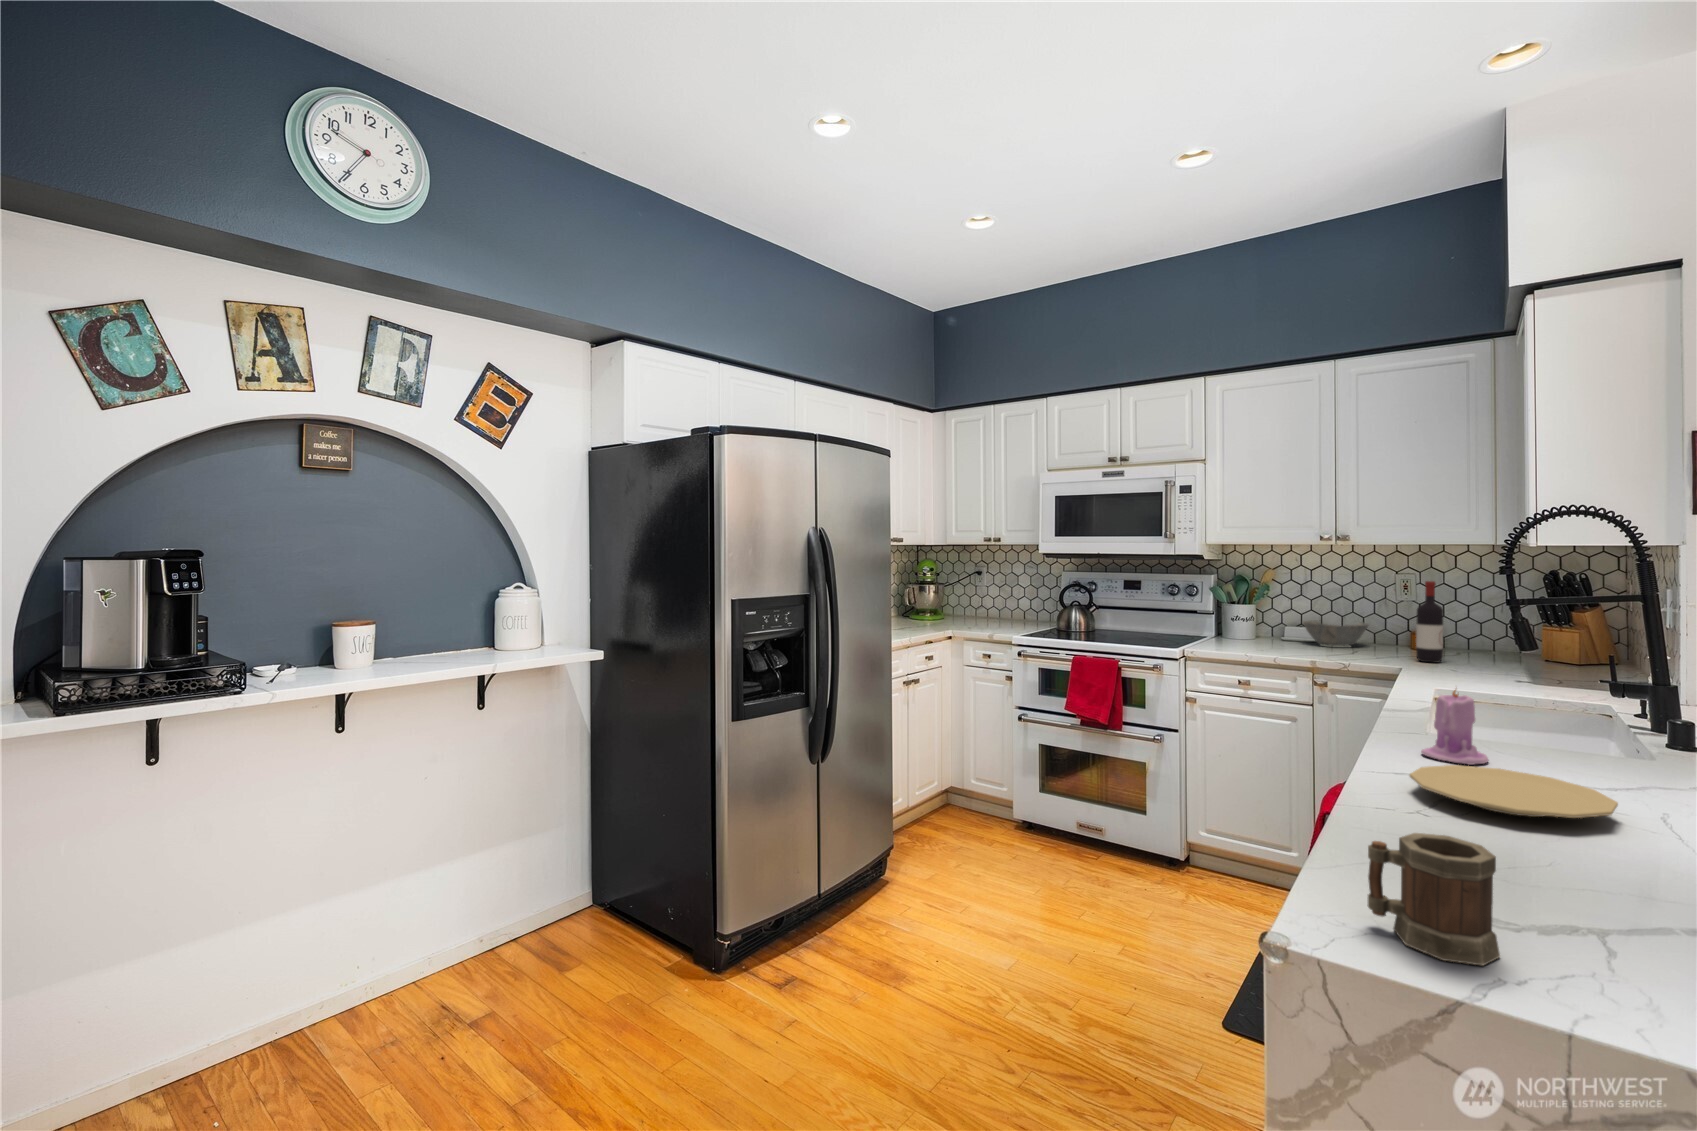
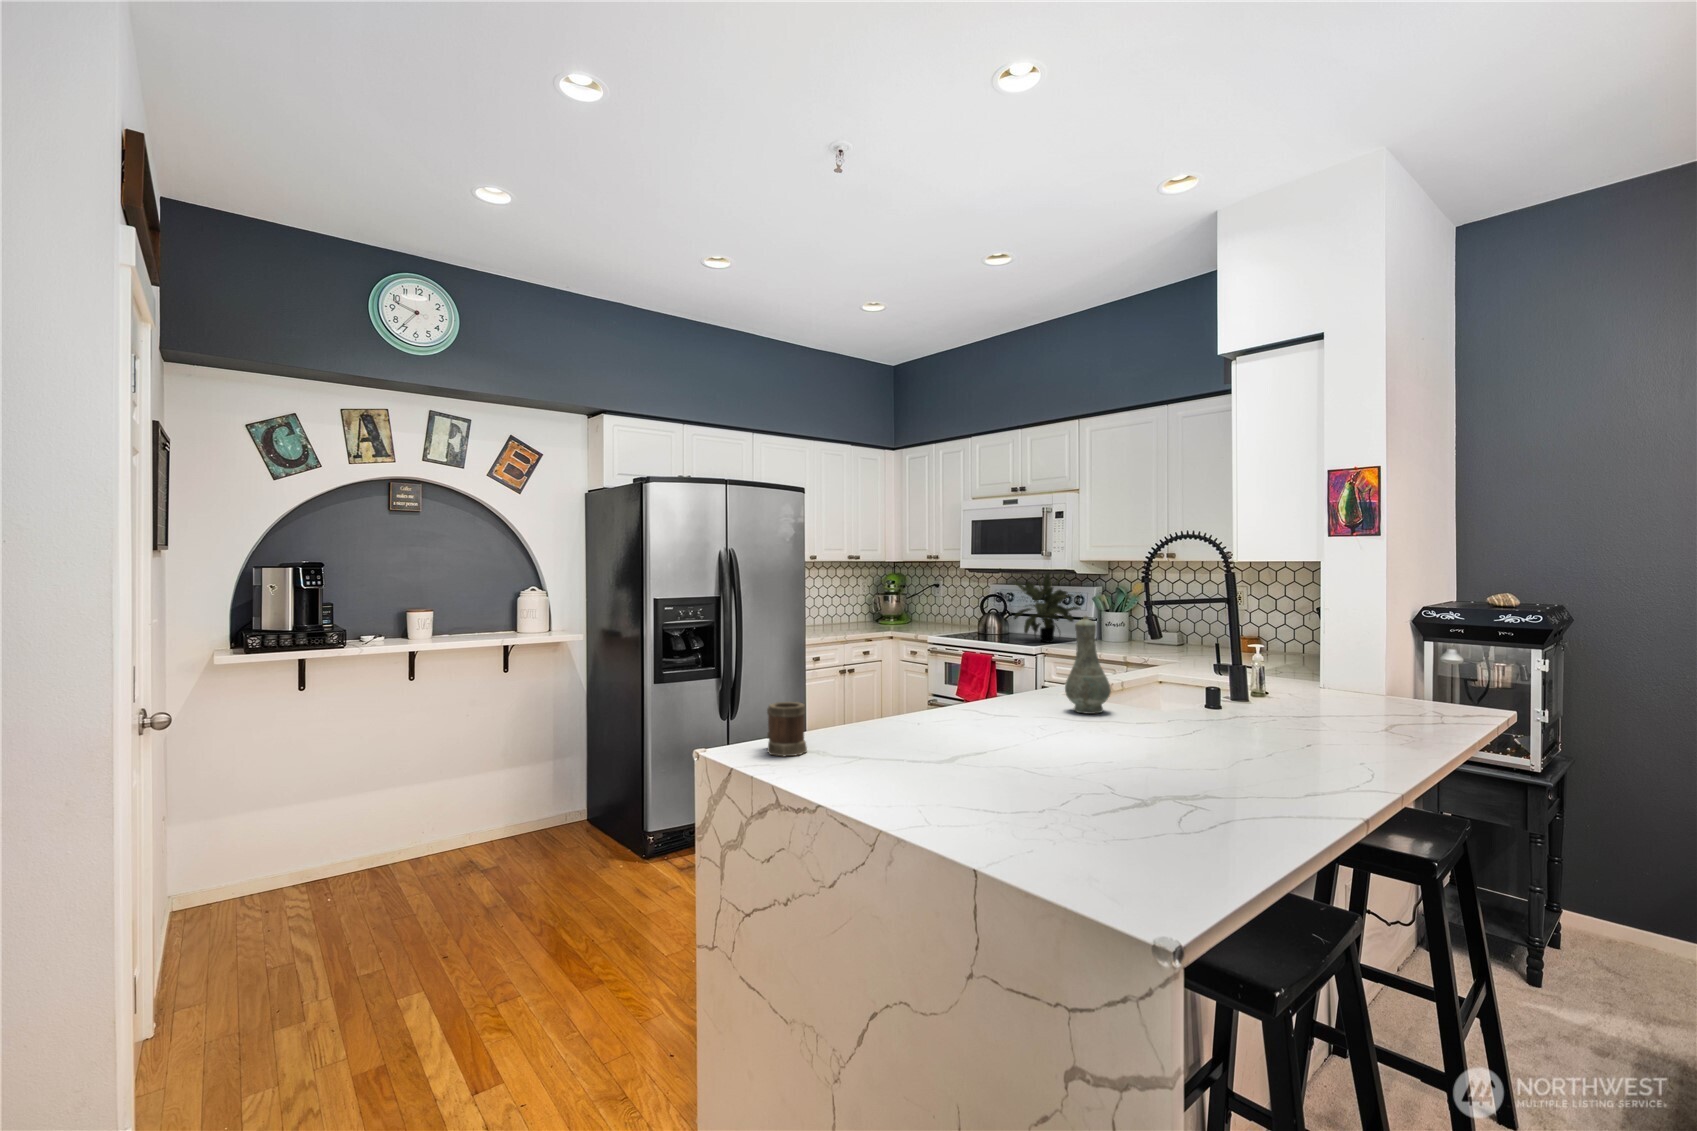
potted plant: none [1122,555,1214,644] -> present [1014,572,1080,642]
wine bottle: present [1416,581,1444,663] -> none [1210,591,1230,657]
bowl: present [1303,621,1368,646] -> none [1158,625,1210,645]
vase: none [1552,630,1645,783] -> present [1065,616,1111,714]
candle: present [1421,690,1488,765] -> none [1011,654,1049,704]
plate: present [1409,765,1618,818] -> none [937,700,1034,723]

